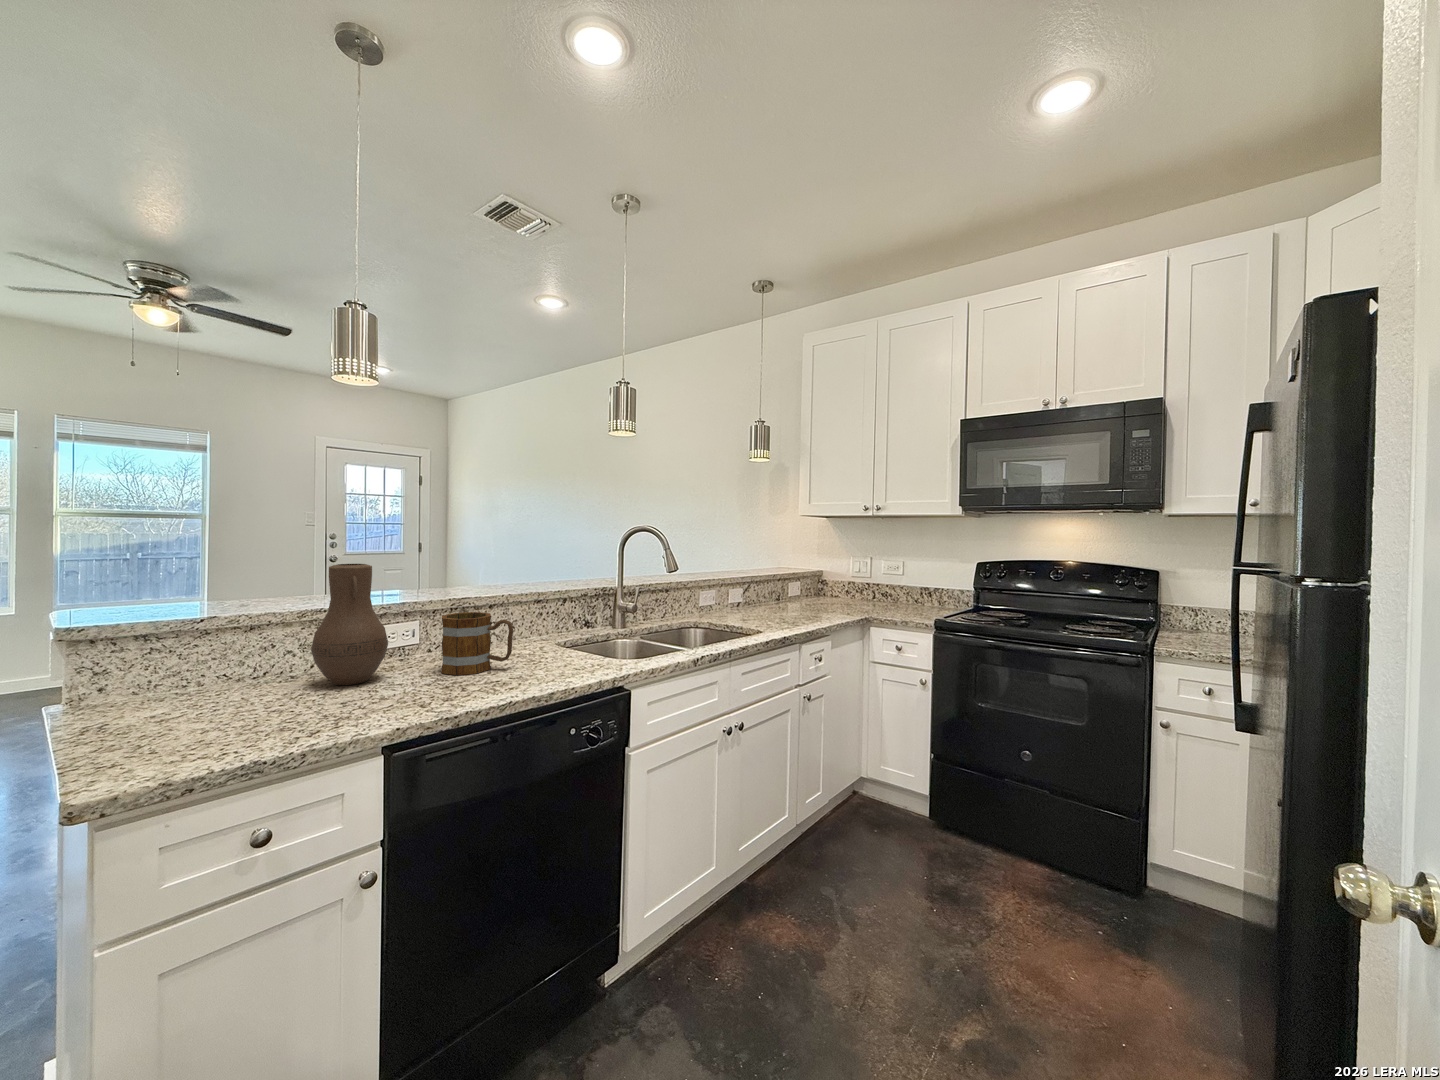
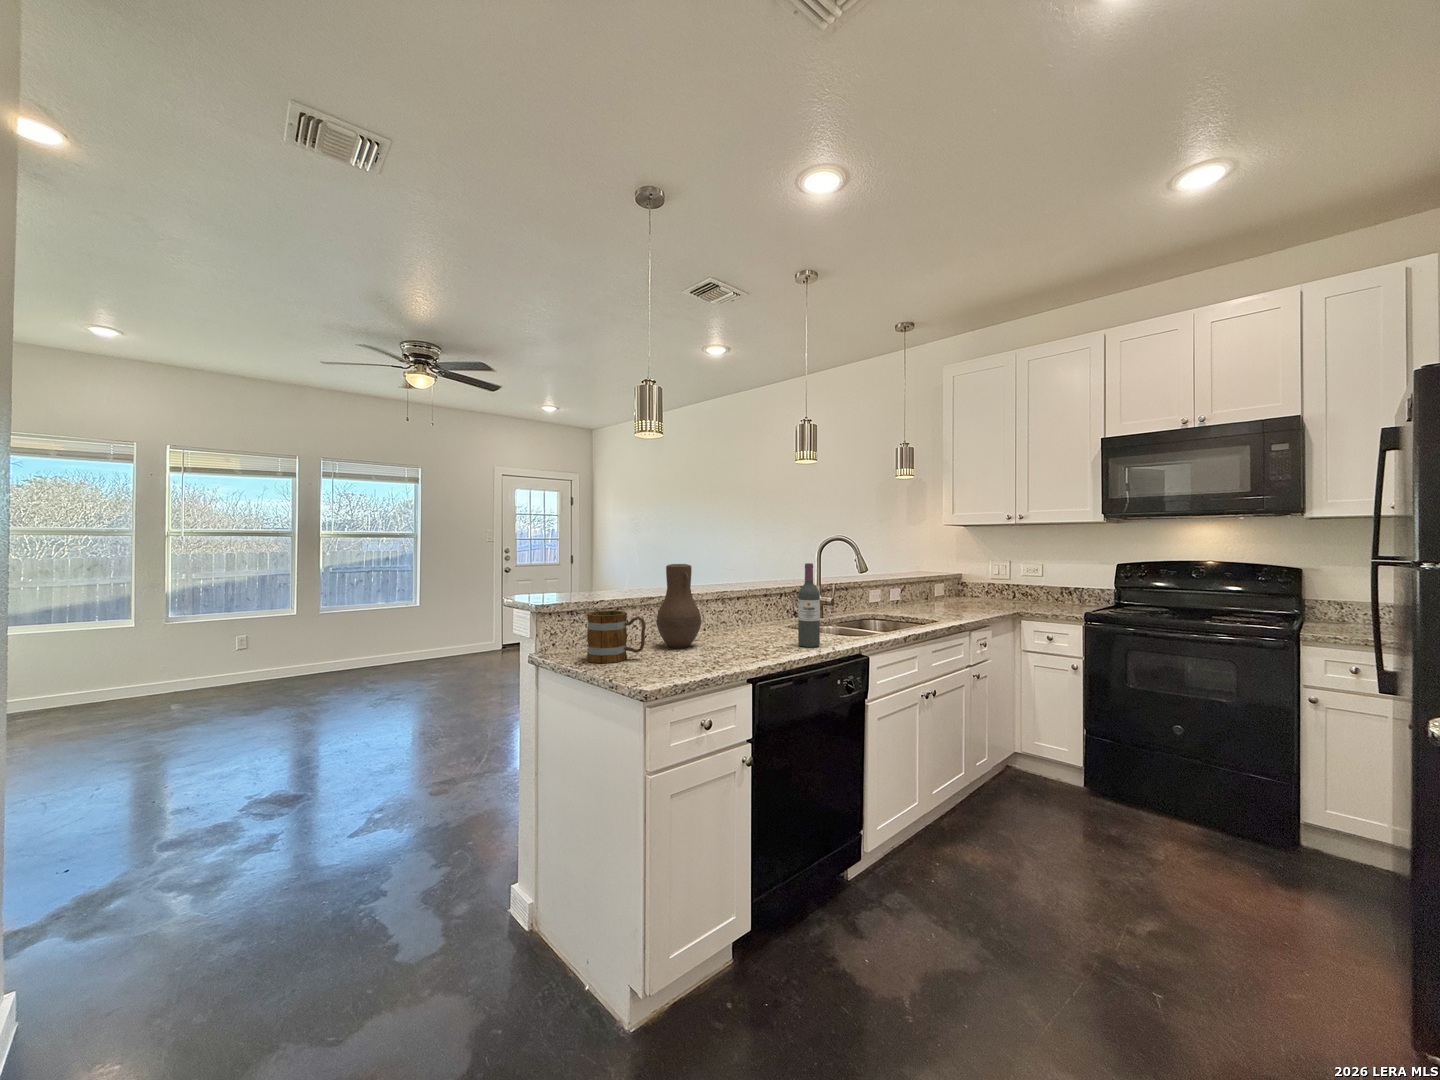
wine bottle: none [527,565,558,681] -> present [798,563,820,647]
mug: present [441,612,513,675] -> present [587,611,646,663]

